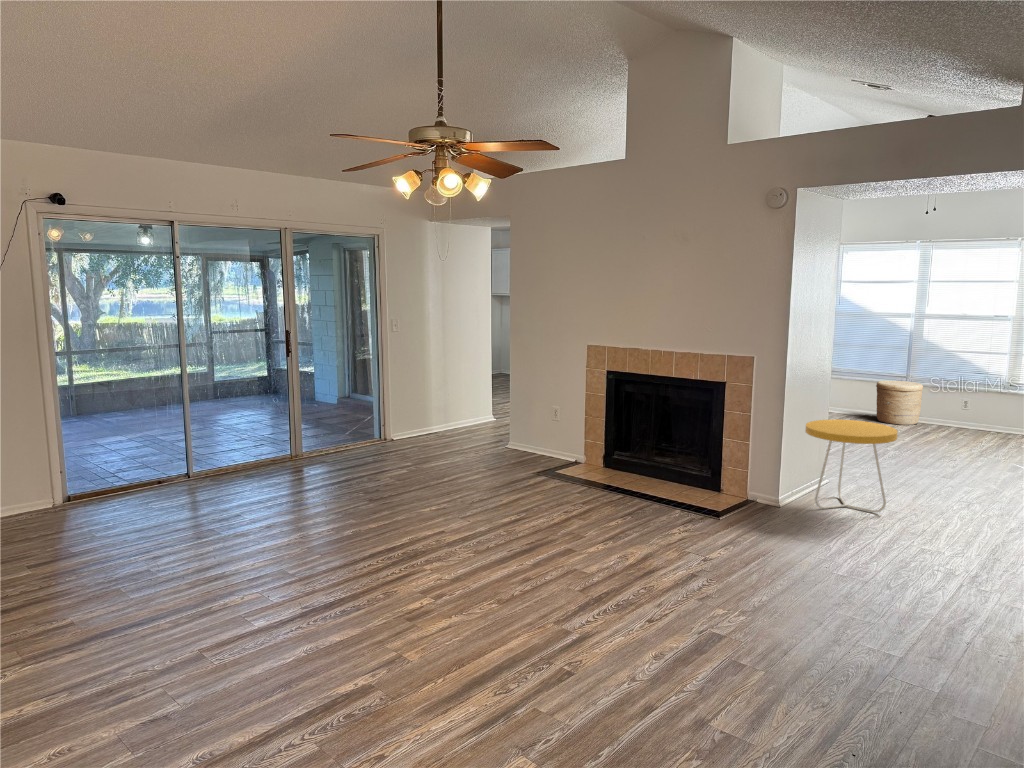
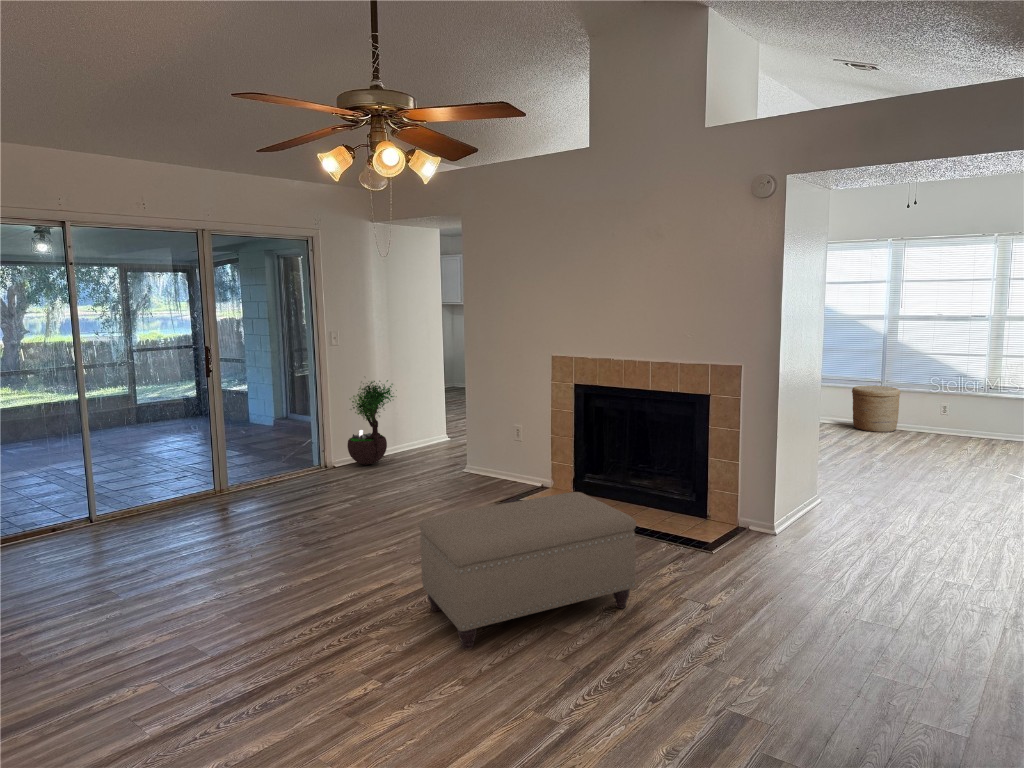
potted tree: none [403,360,448,439] -> present [347,380,394,465]
side table: present [806,420,898,513] -> none [801,433,904,537]
ottoman: none [466,461,648,581] -> present [419,492,636,649]

